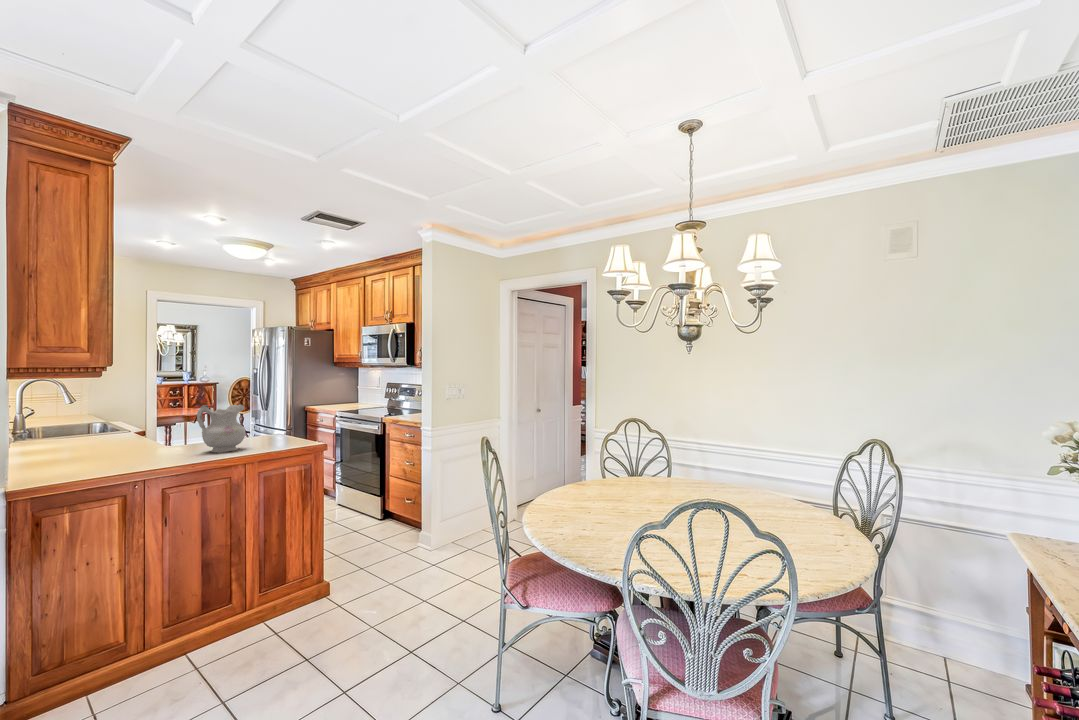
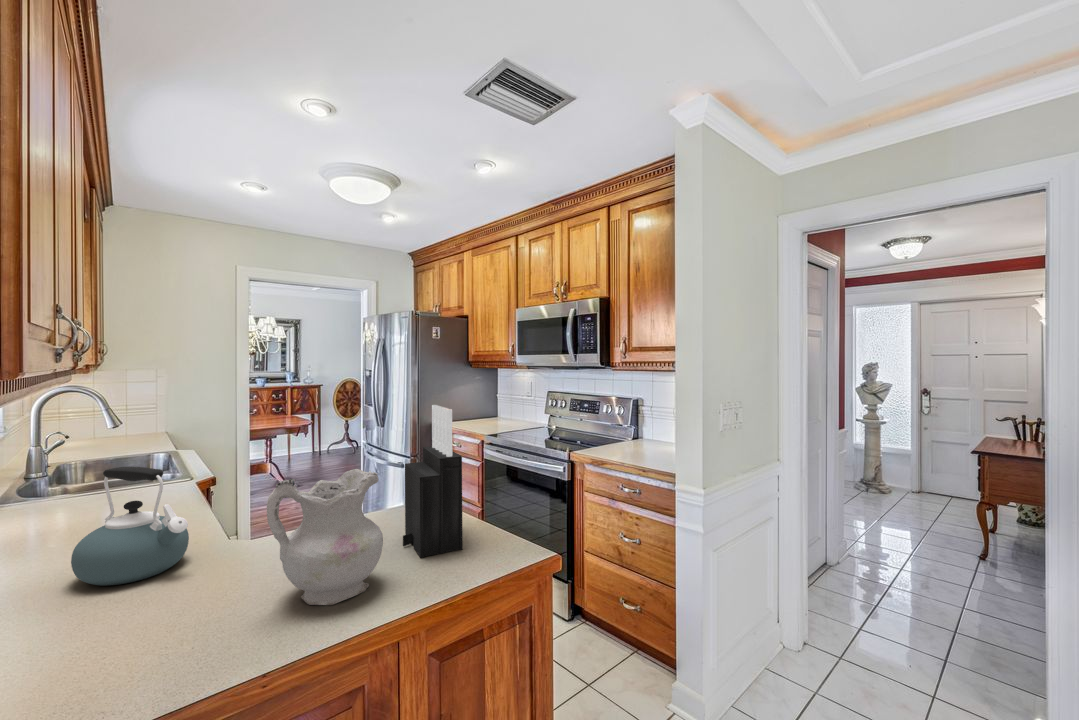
knife block: none [258,381,285,444] -> present [403,405,463,558]
kettle: none [104,407,157,454] -> present [71,467,189,586]

